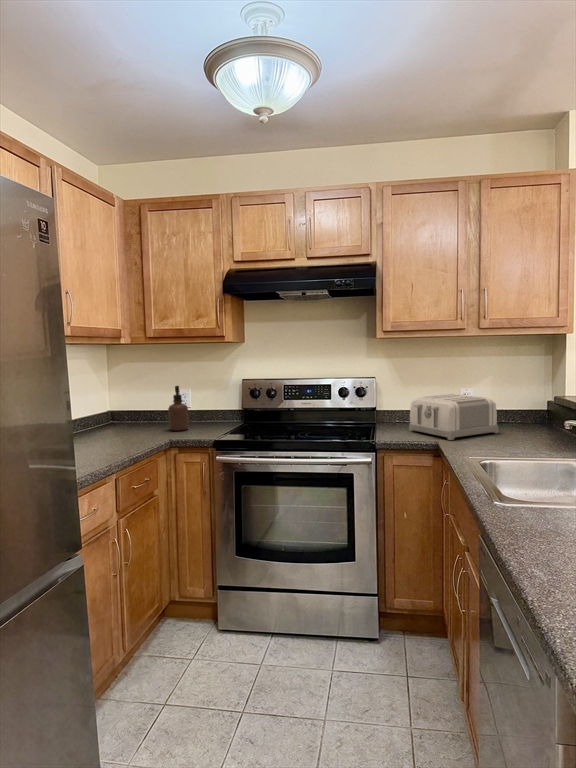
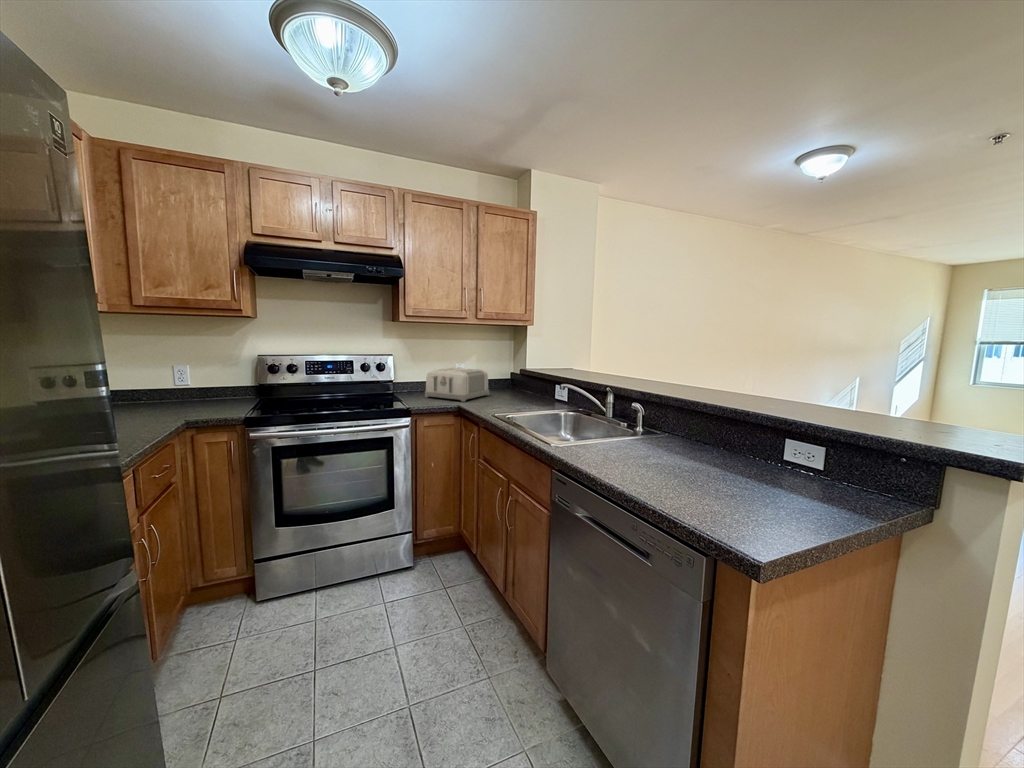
soap dispenser: present [168,386,189,431] -> none [168,361,196,410]

